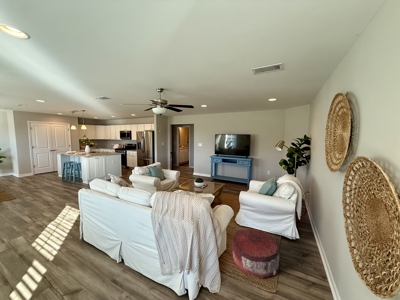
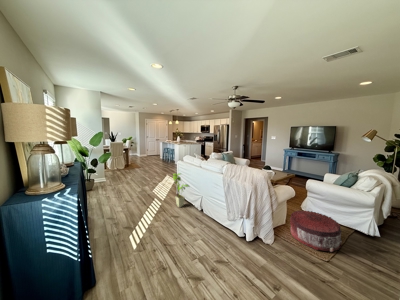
house plant: none [66,213,100,266] -> present [173,173,189,207]

